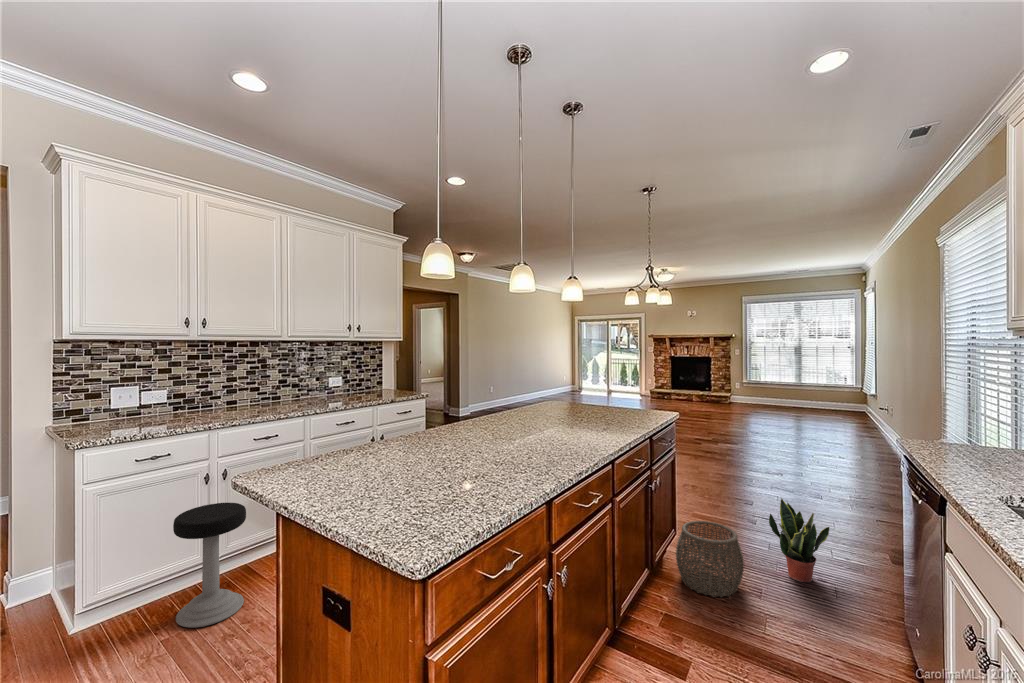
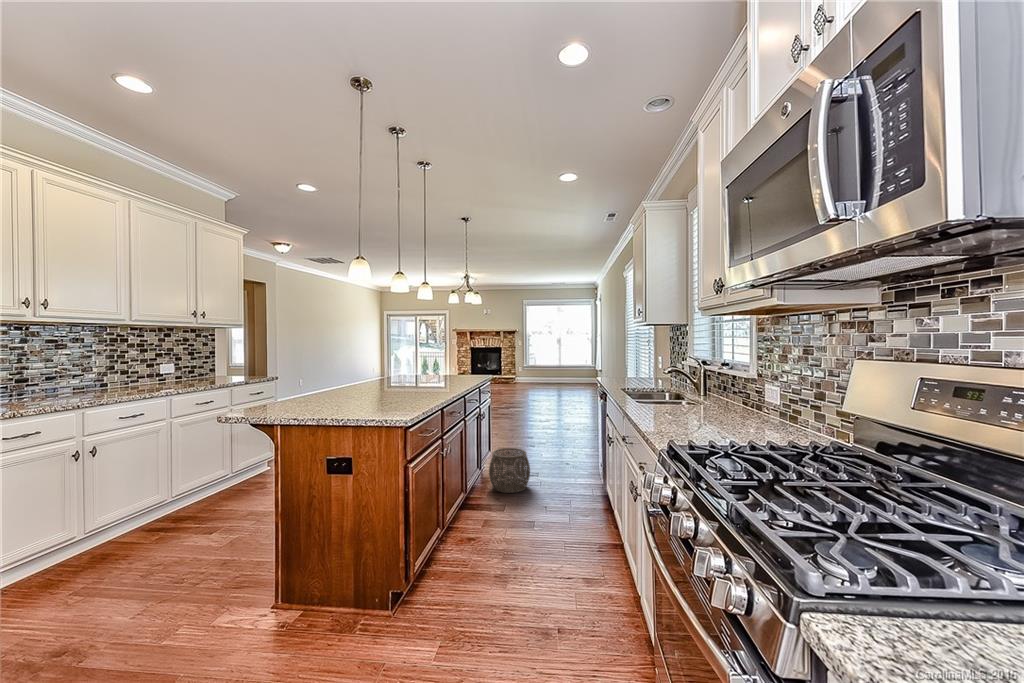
potted plant: present [769,498,829,582] -> none [544,427,576,478]
stool: present [173,503,246,628] -> none [30,479,114,598]

